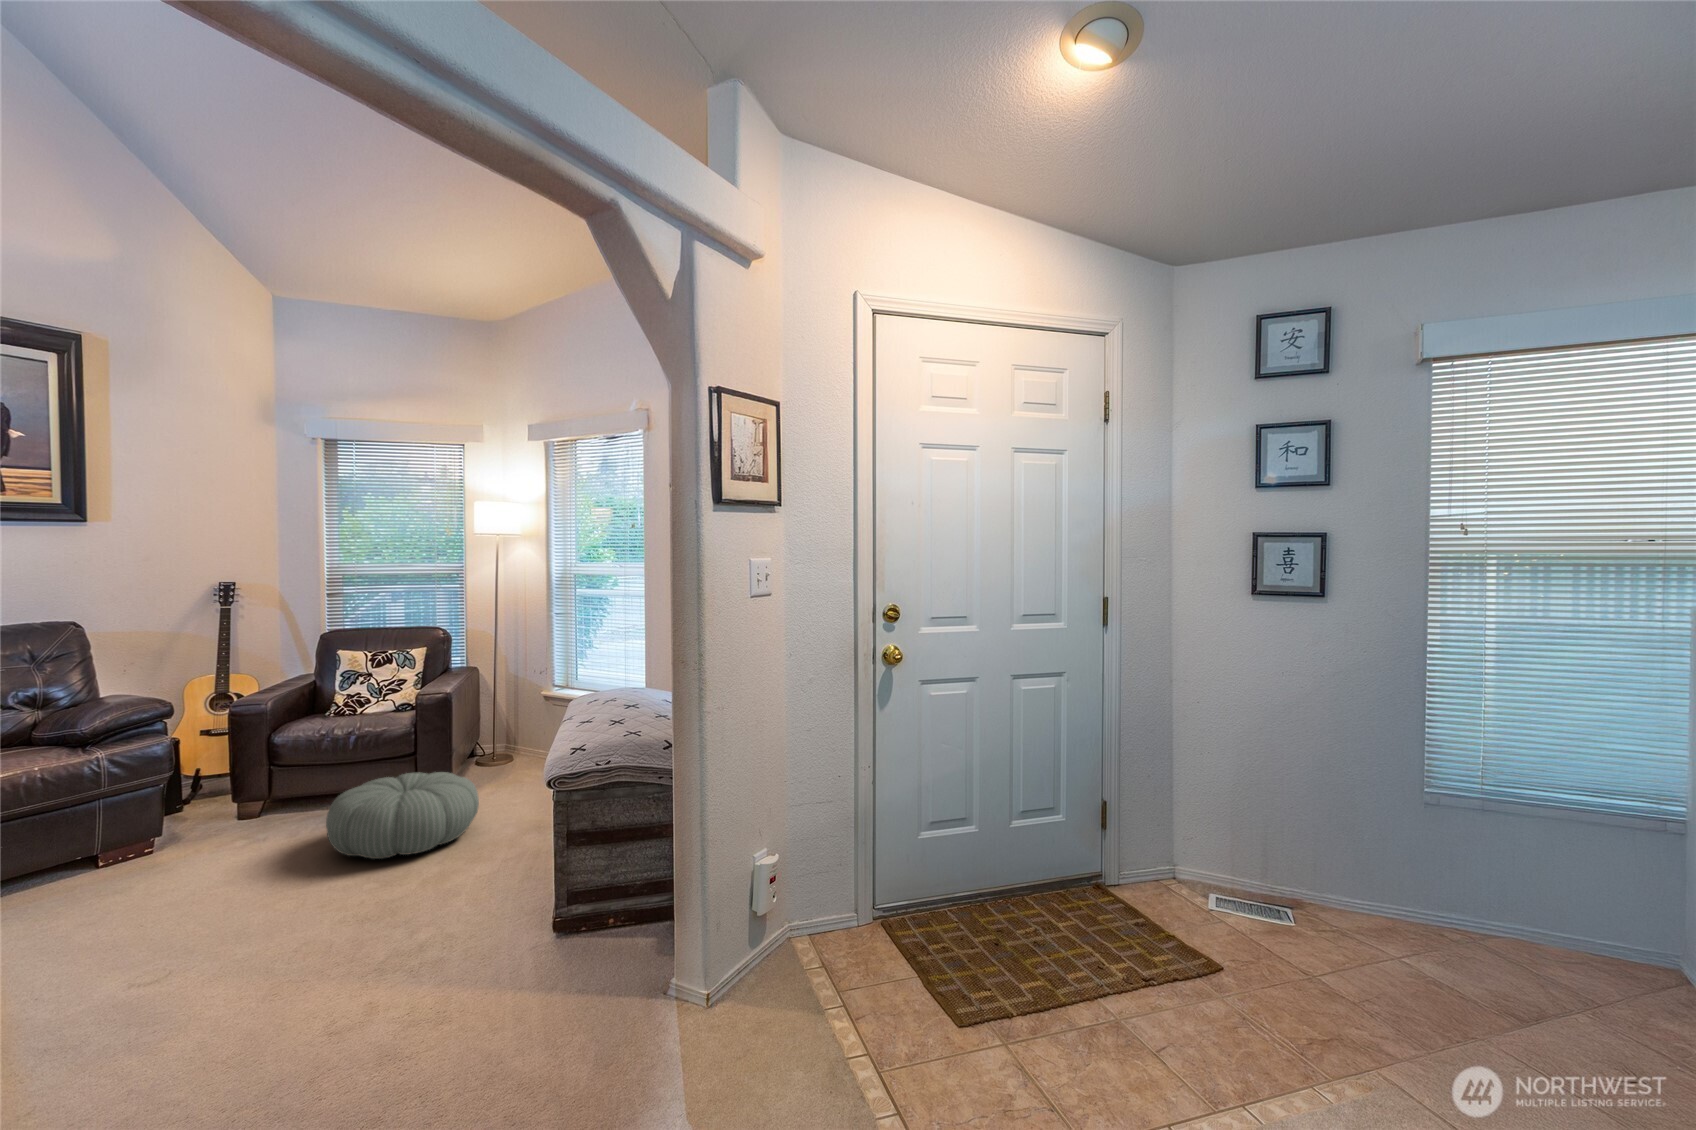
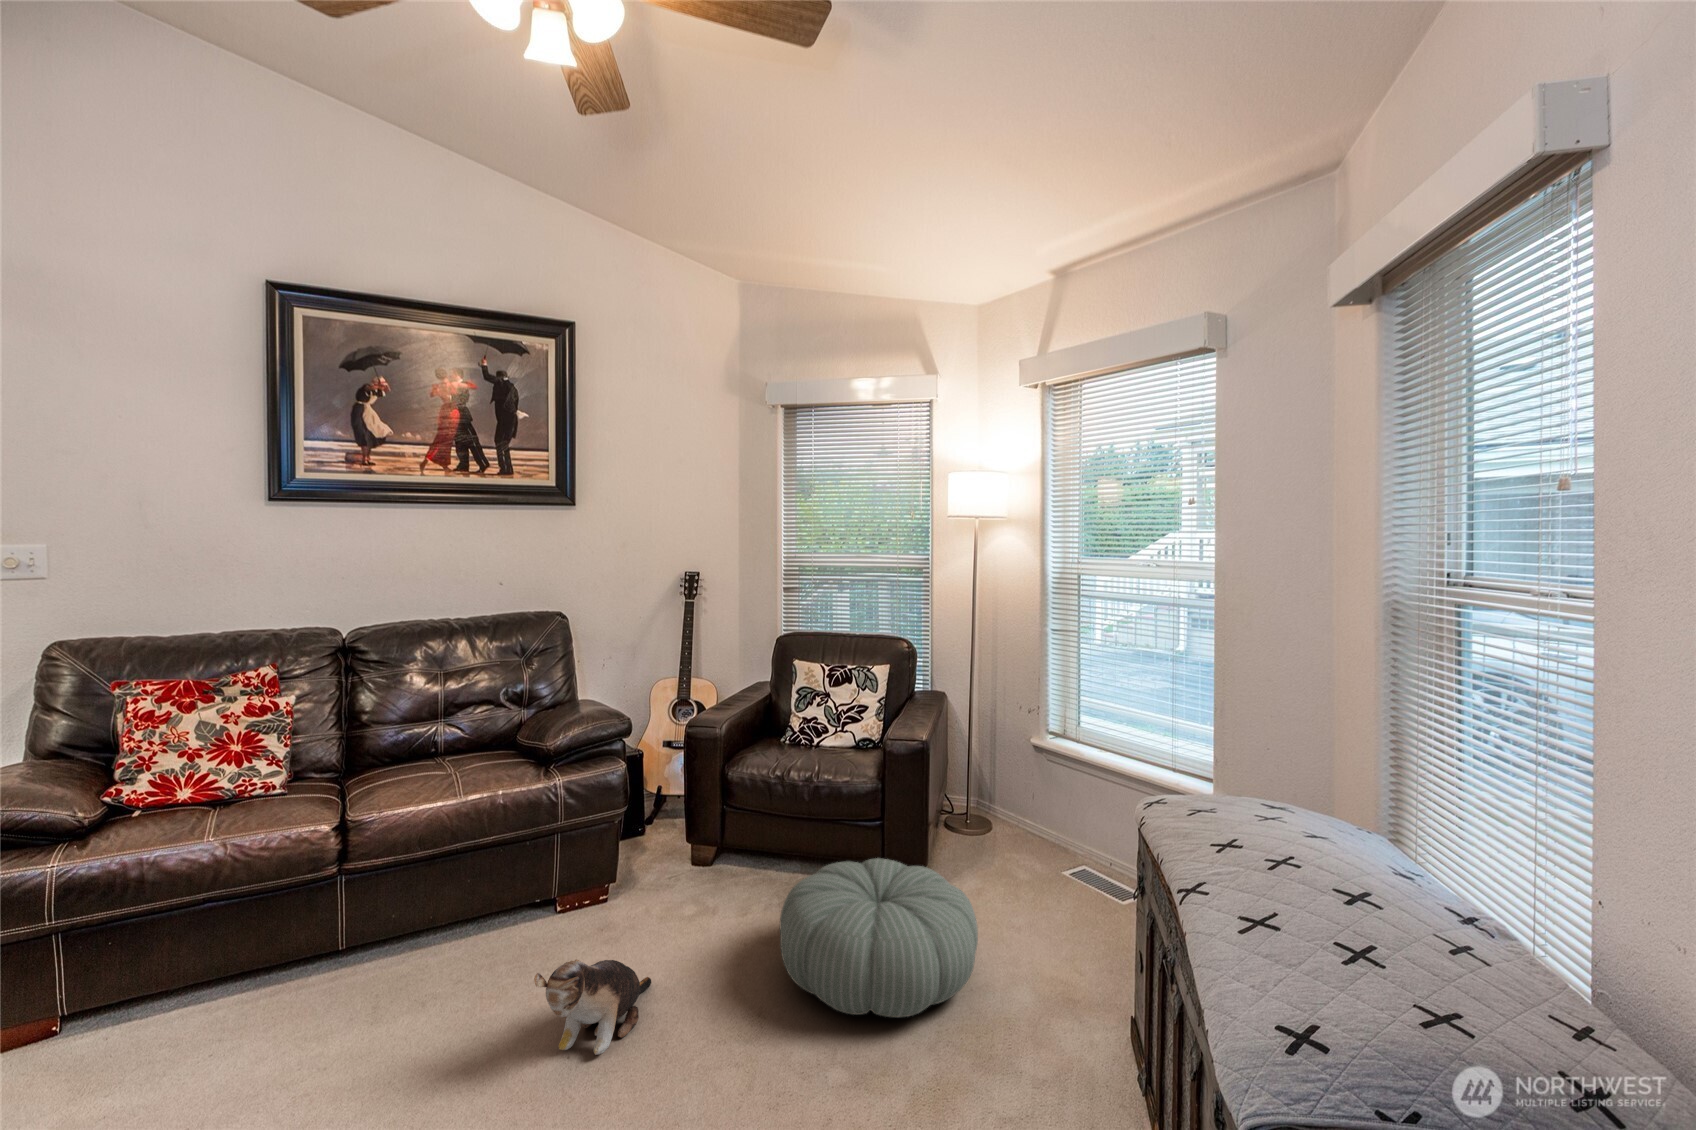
plush toy: none [116,853,212,920] -> present [534,959,651,1055]

